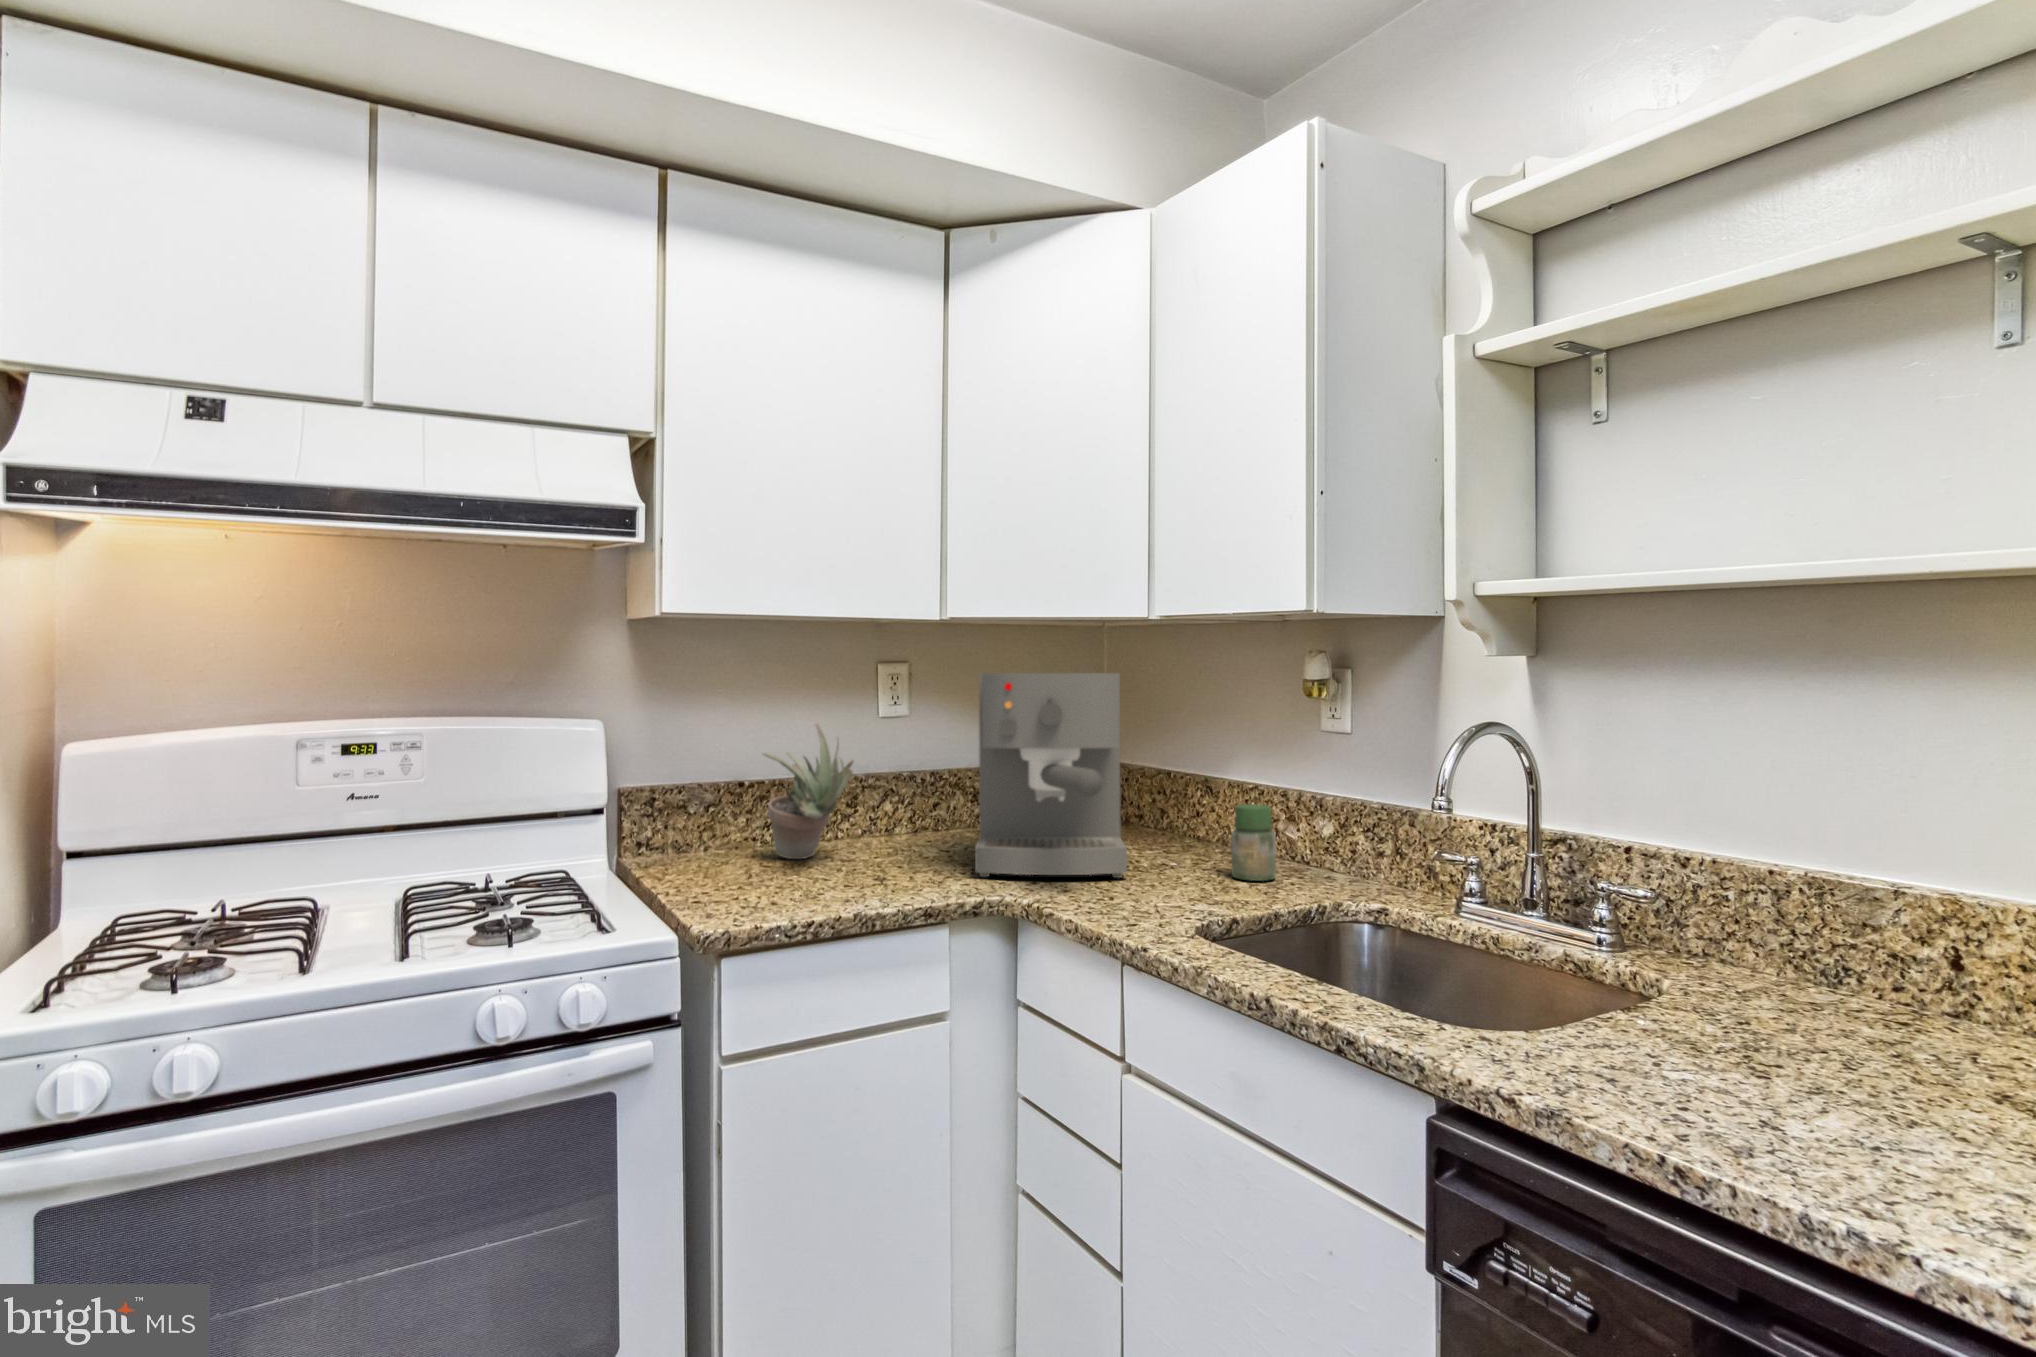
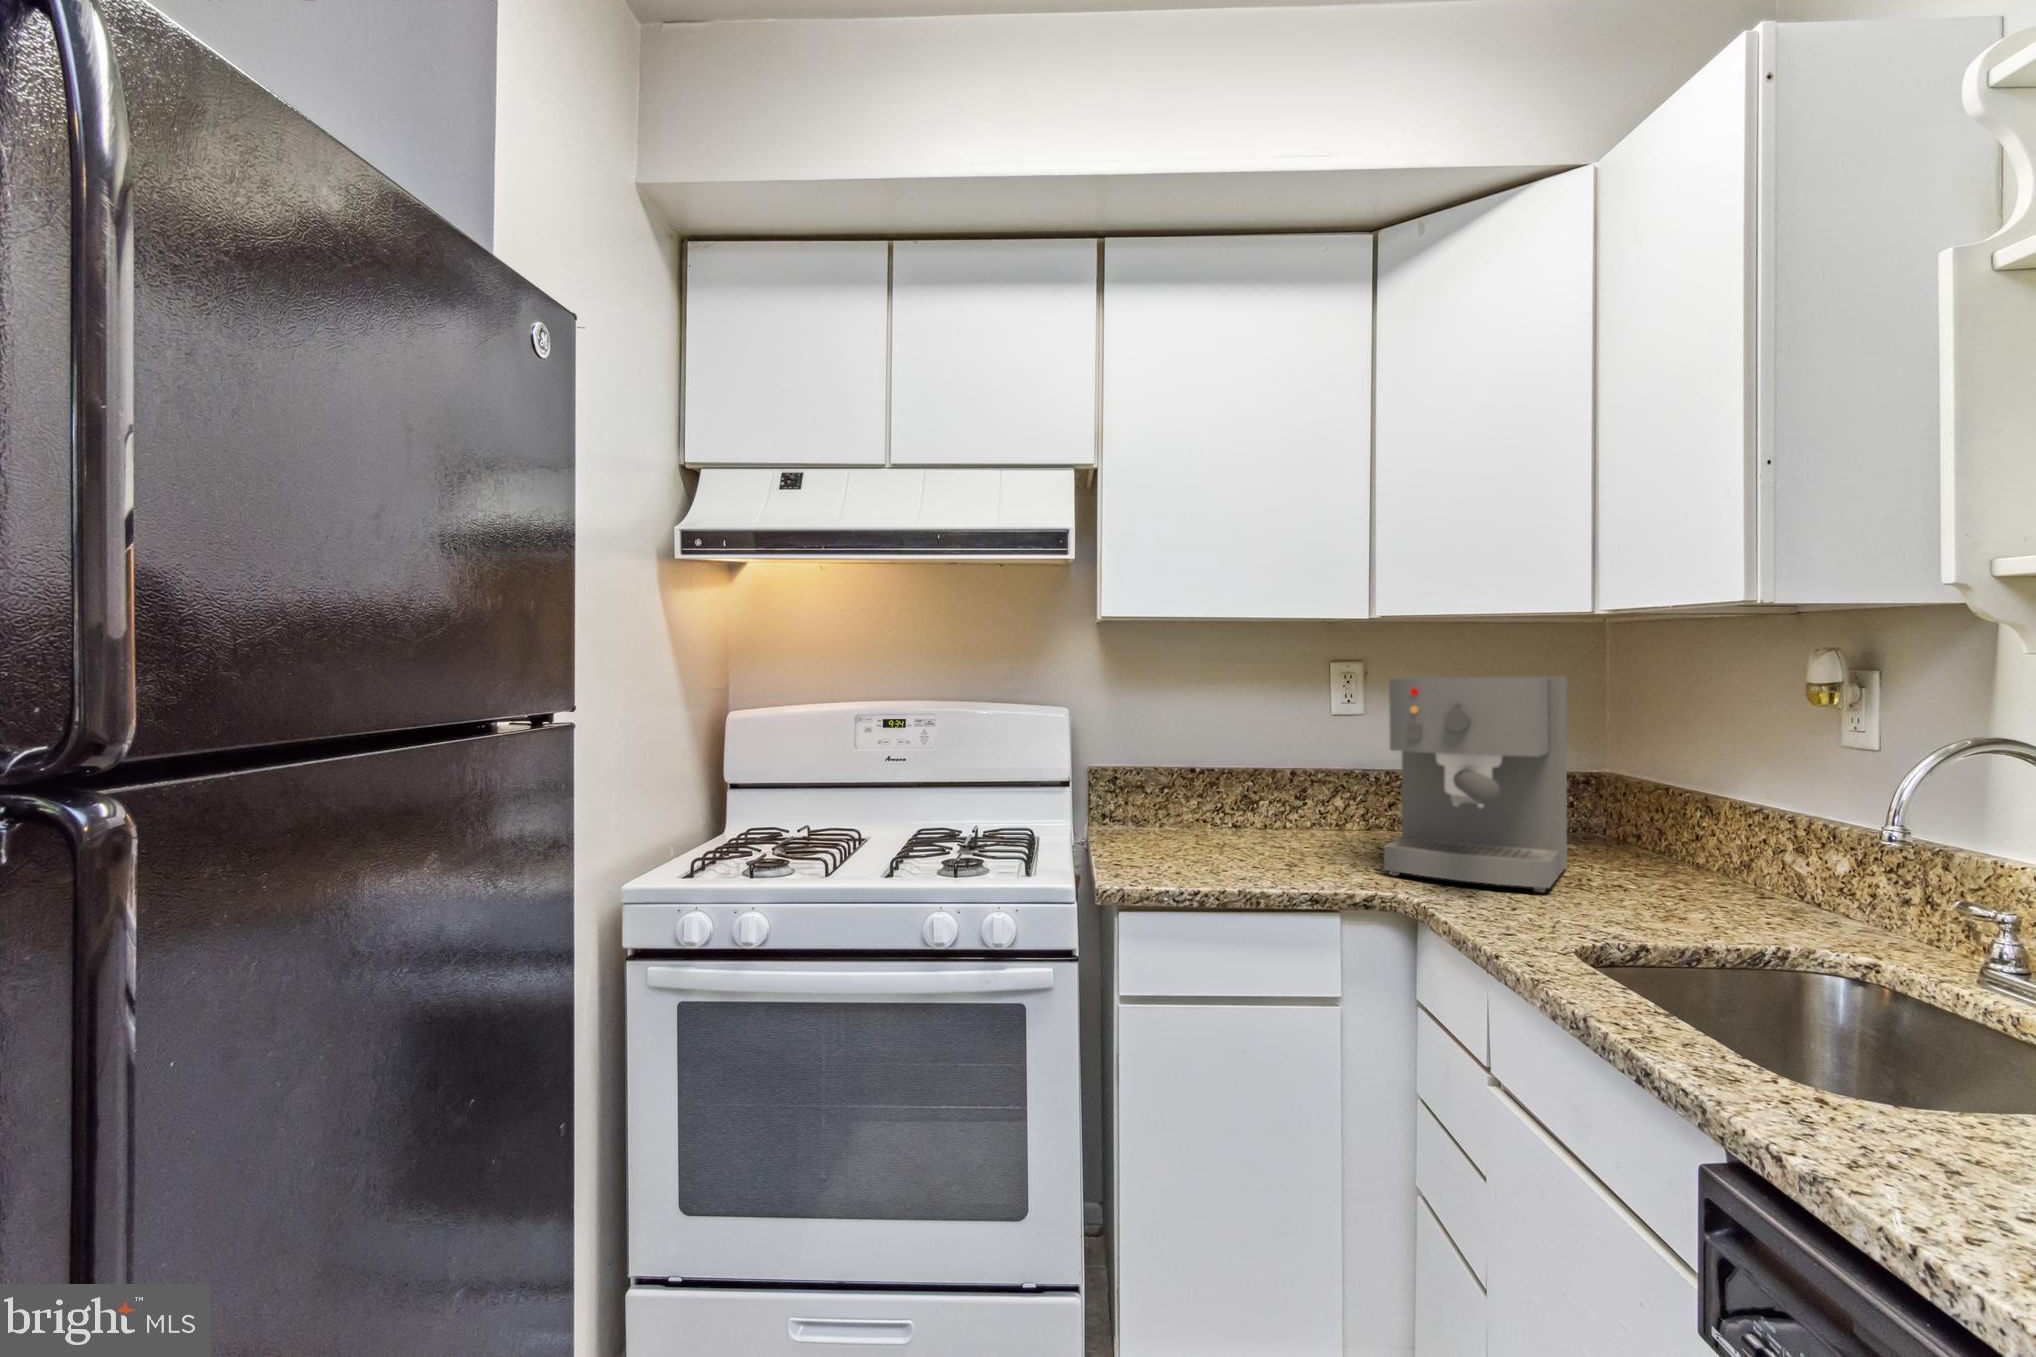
succulent plant: present [763,724,853,859] -> none [1205,722,1287,842]
jar: present [1231,804,1276,881] -> none [1689,827,1750,917]

